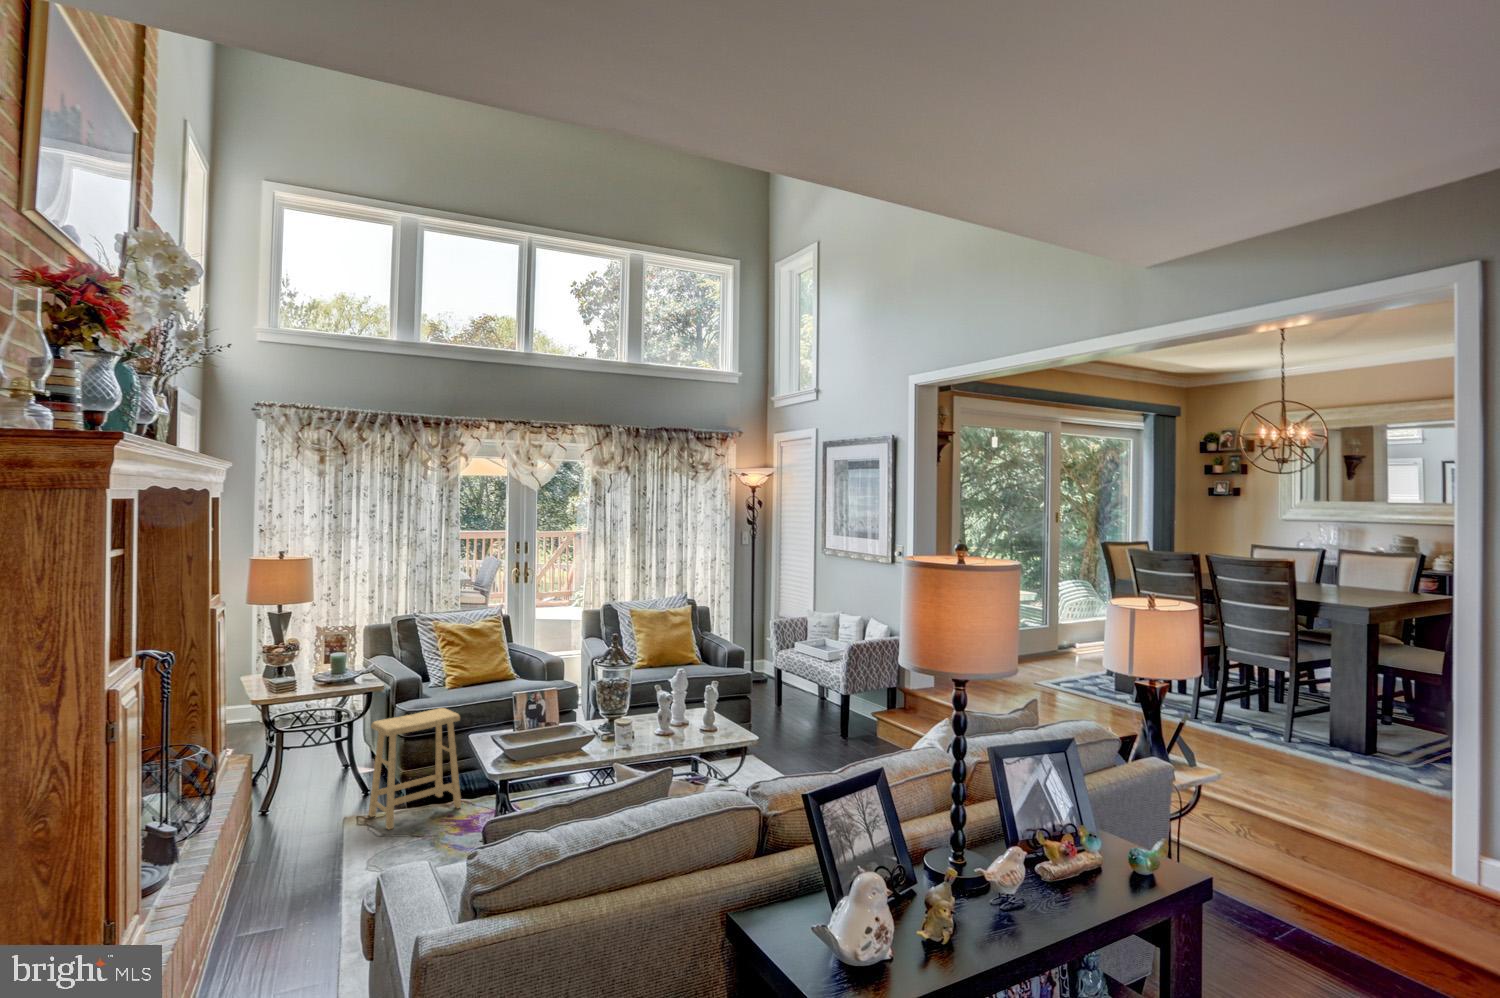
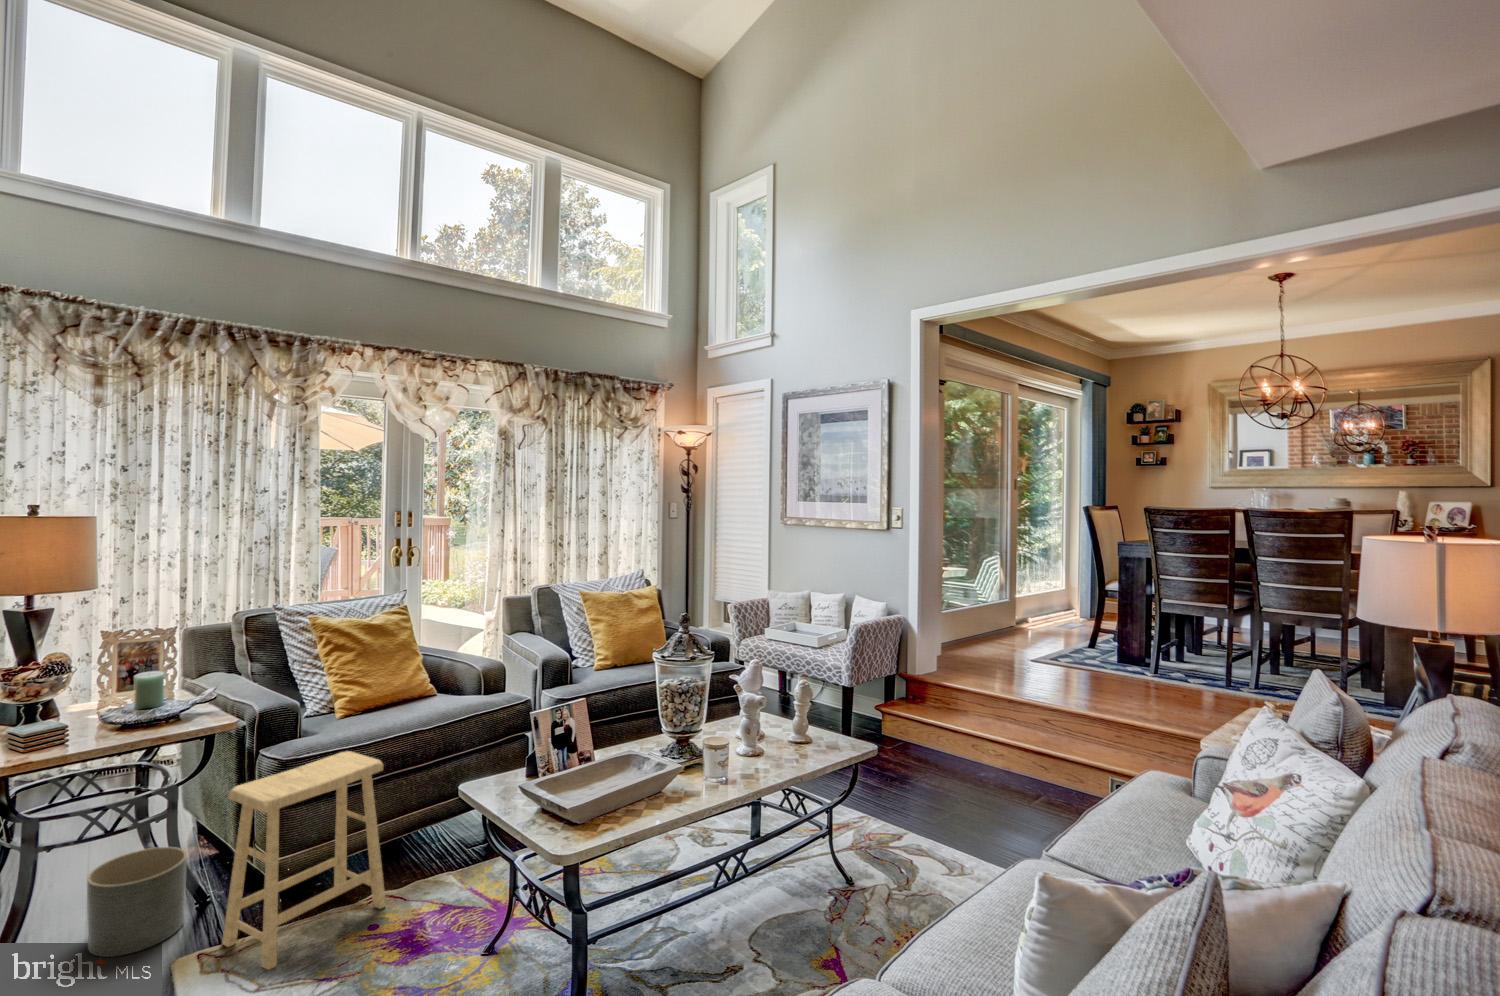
planter: none [302,757,353,814] -> present [87,847,187,957]

